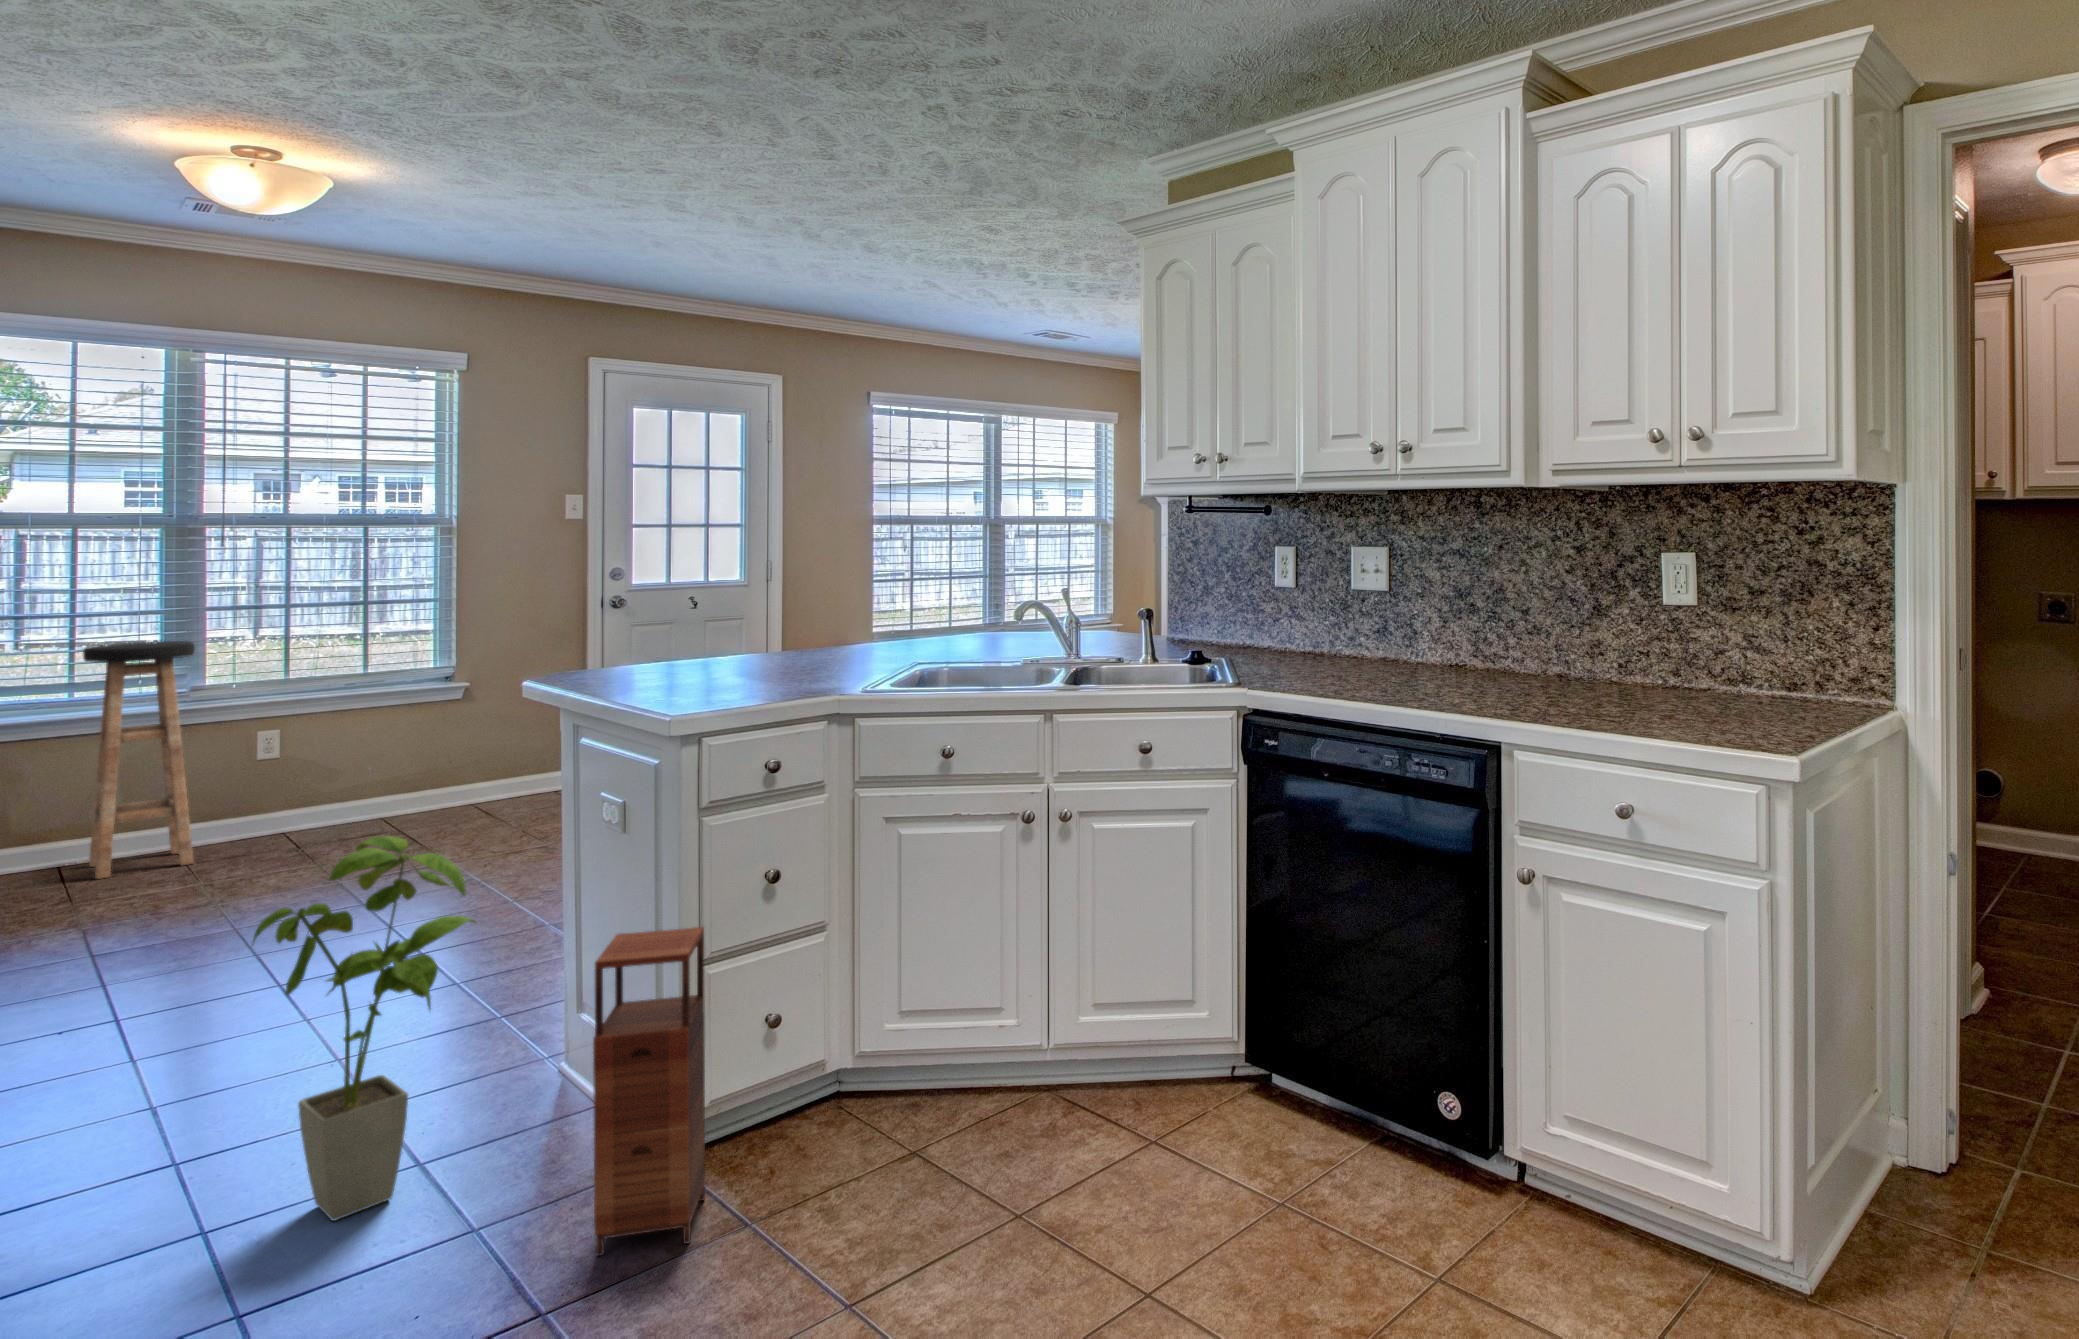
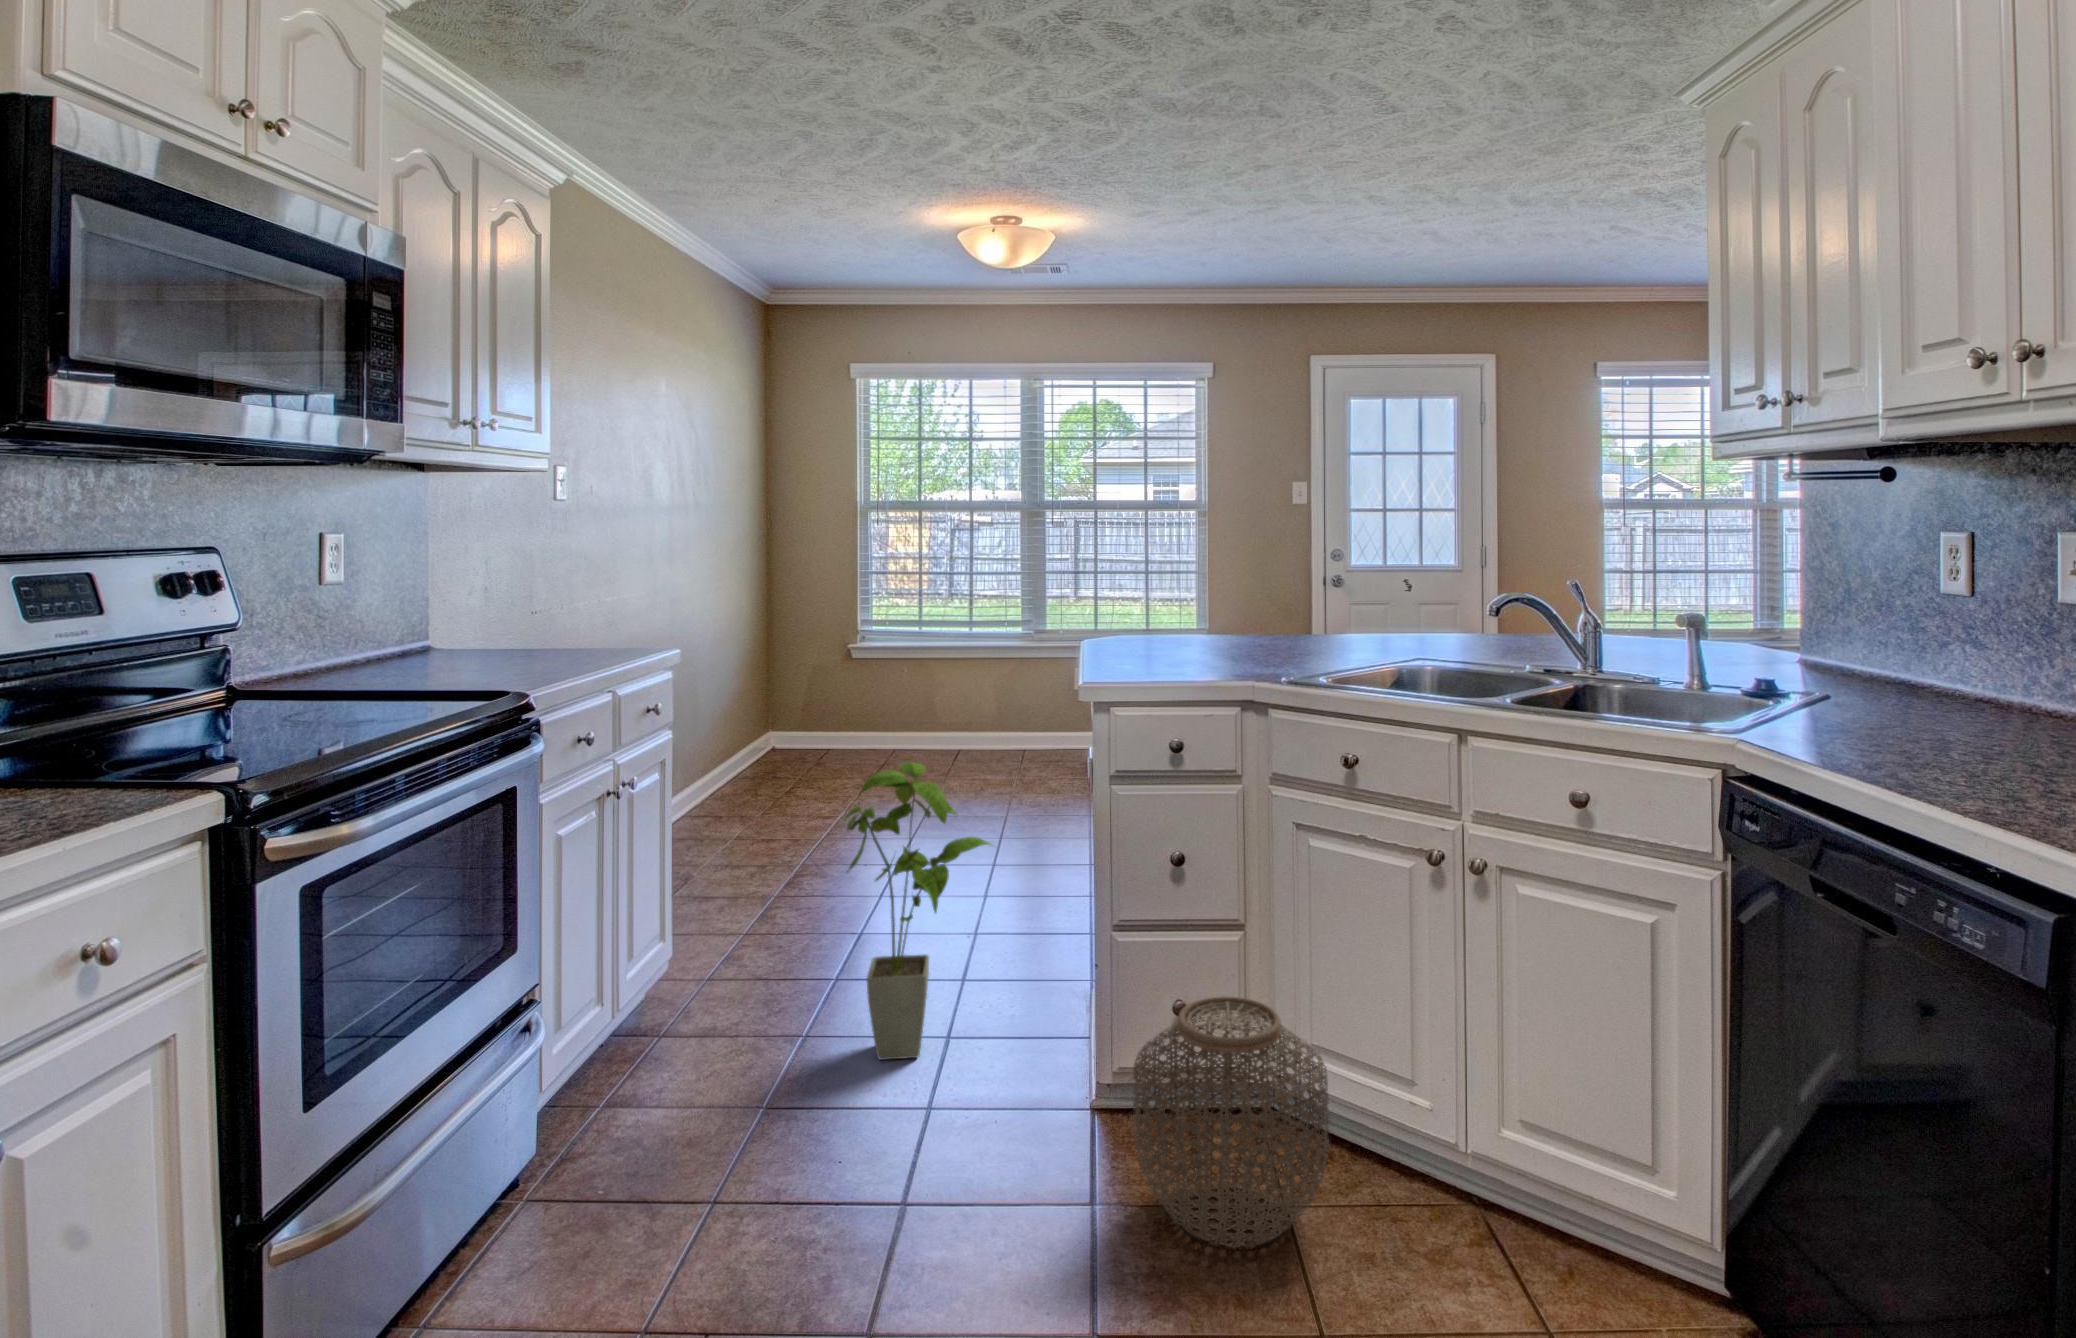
bar stool: present [83,641,195,879] -> none [980,596,1039,761]
storage cabinet: present [593,927,705,1256] -> none [973,885,1088,1198]
woven basket: none [786,977,973,1204] -> present [1133,997,1329,1247]

